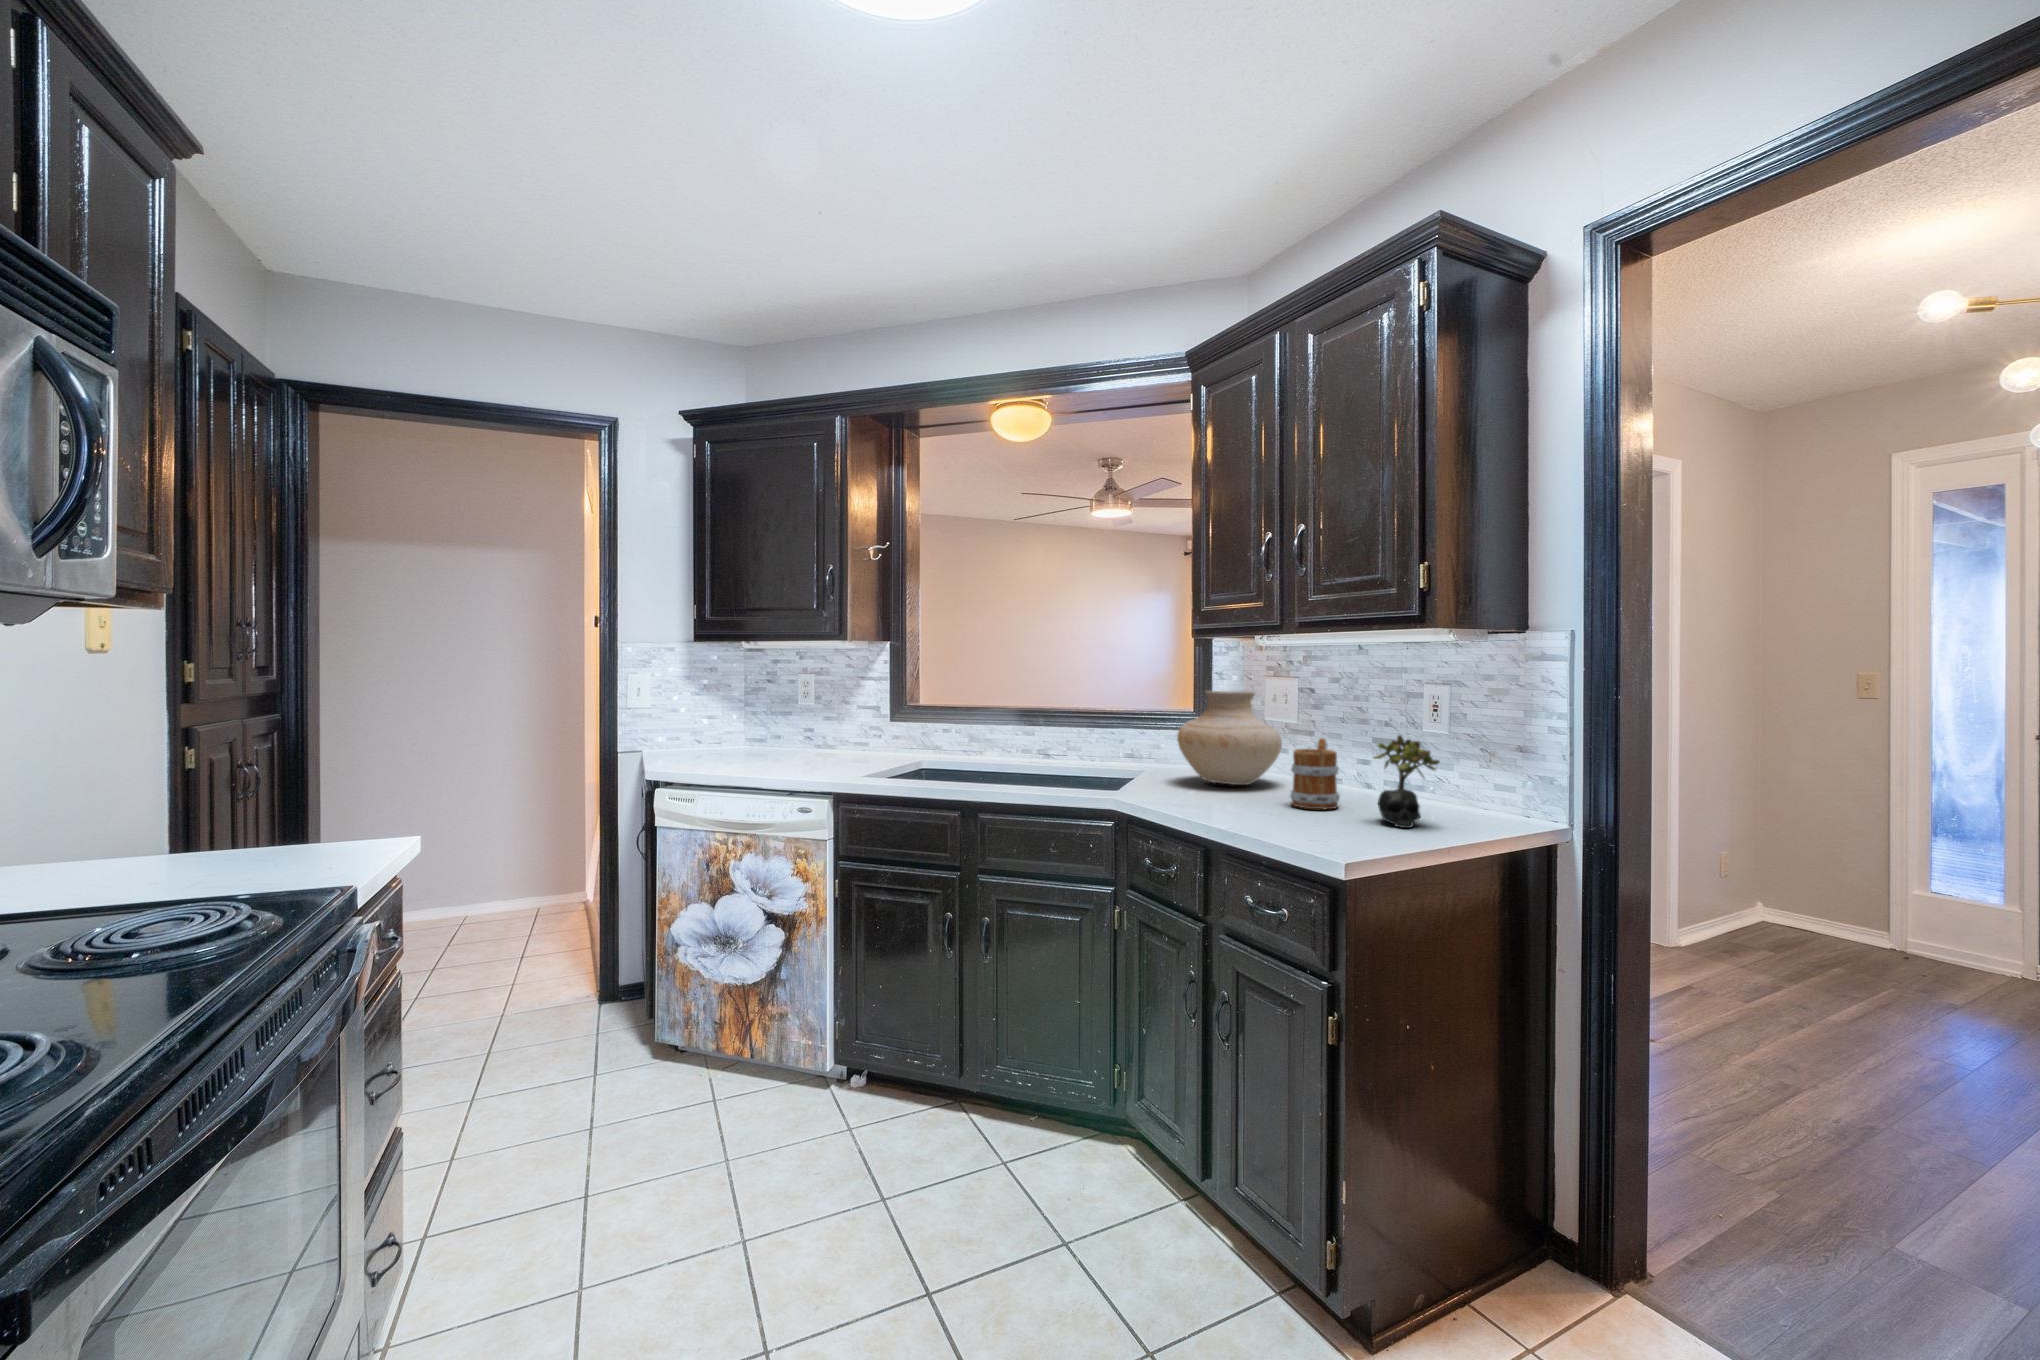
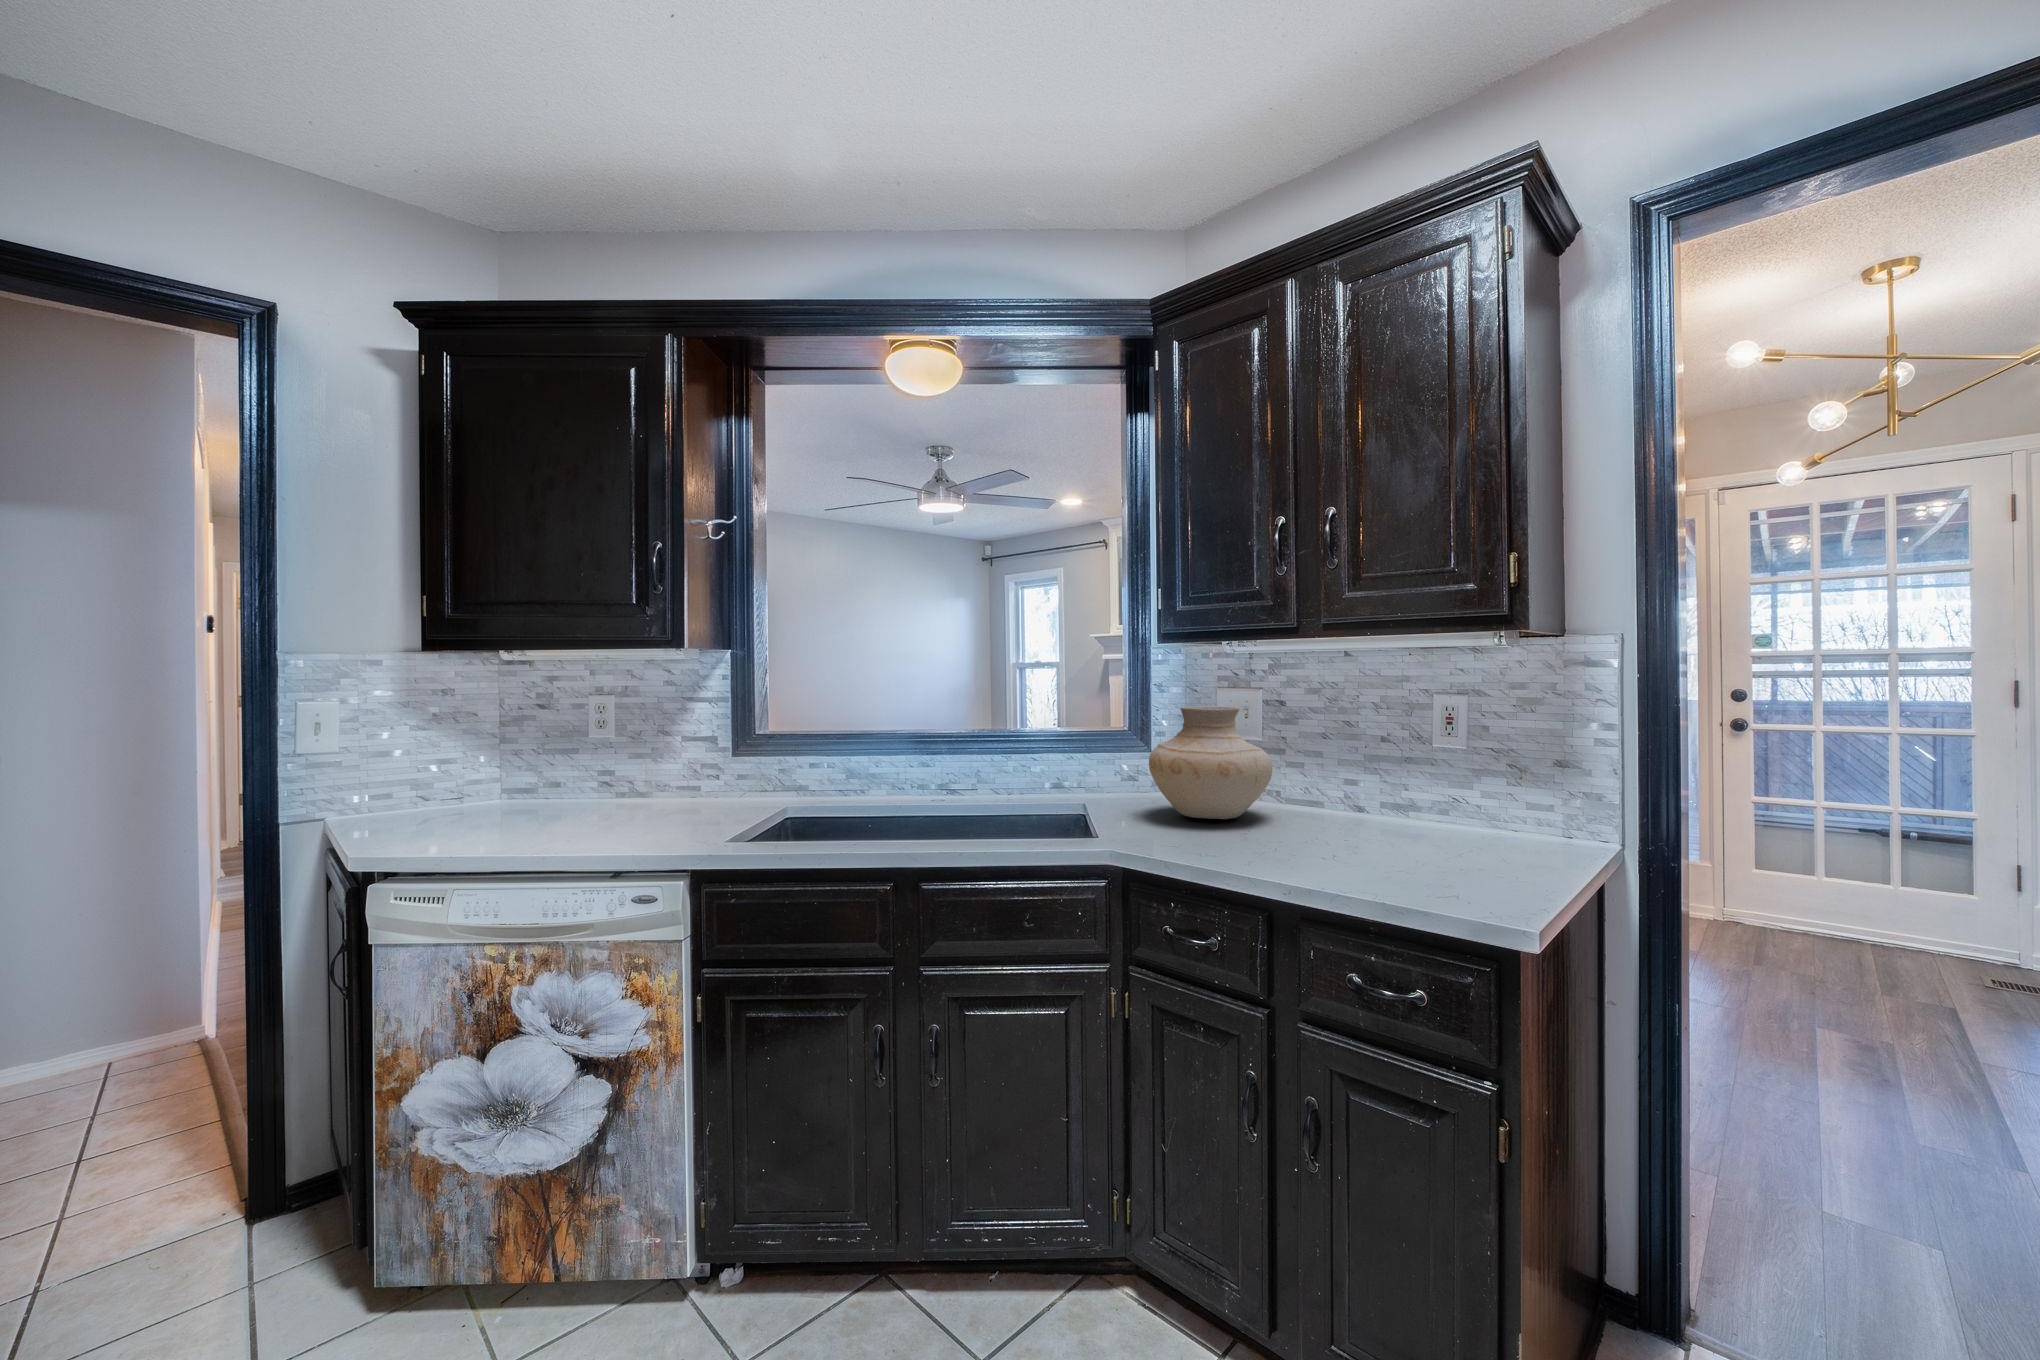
succulent plant: present [1373,735,1440,828] -> none [1452,758,1534,871]
mug: present [1290,738,1340,809] -> none [1325,762,1385,850]

